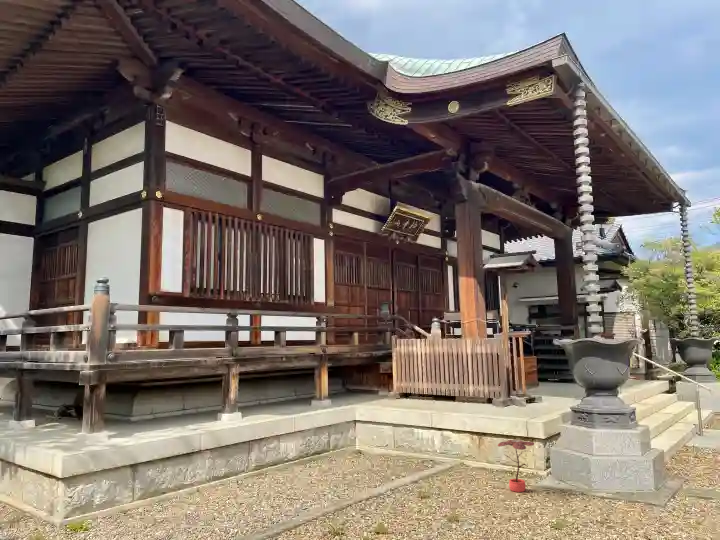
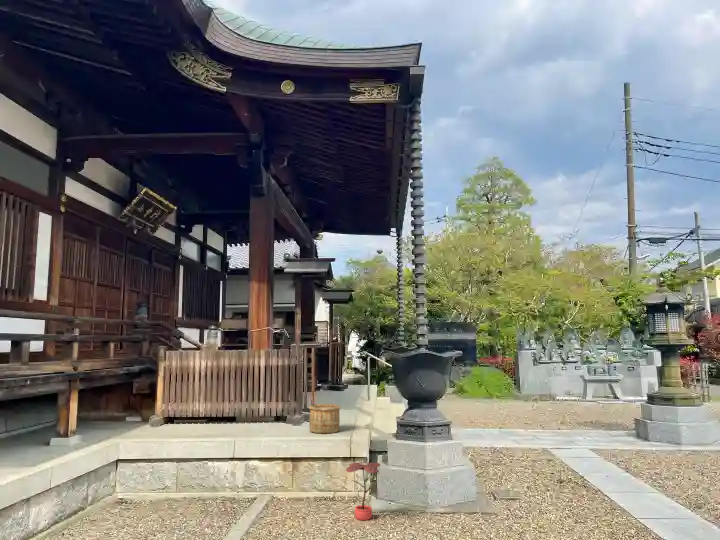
wooden bucket: none [501,388,532,415] -> present [309,404,341,433]

